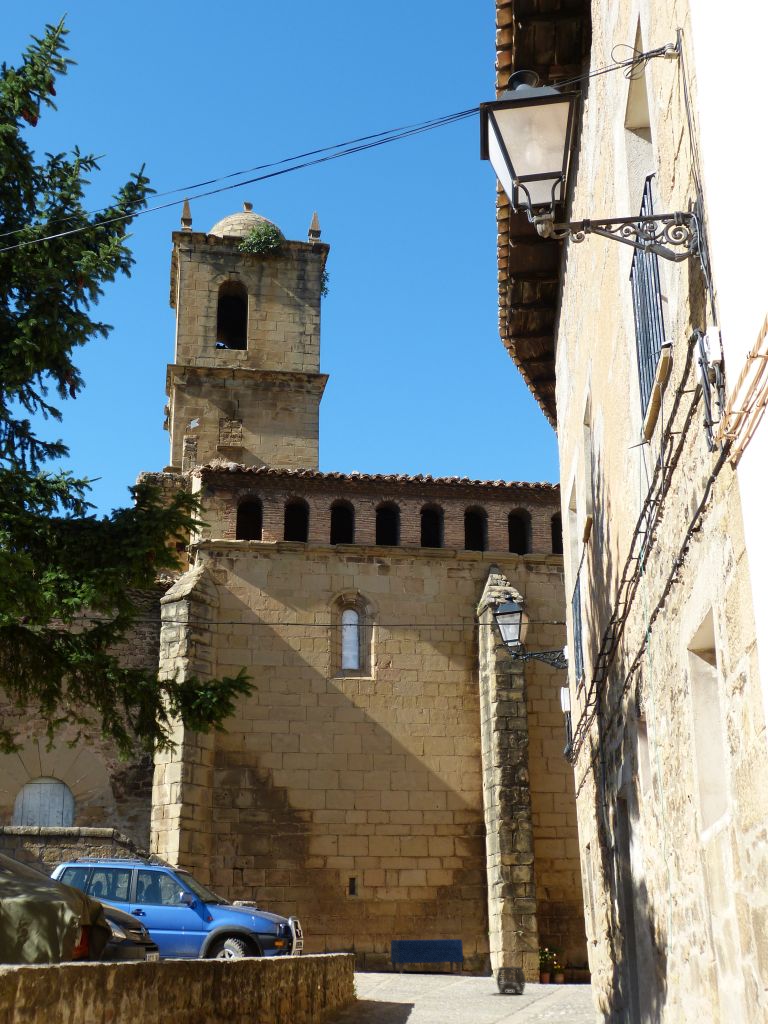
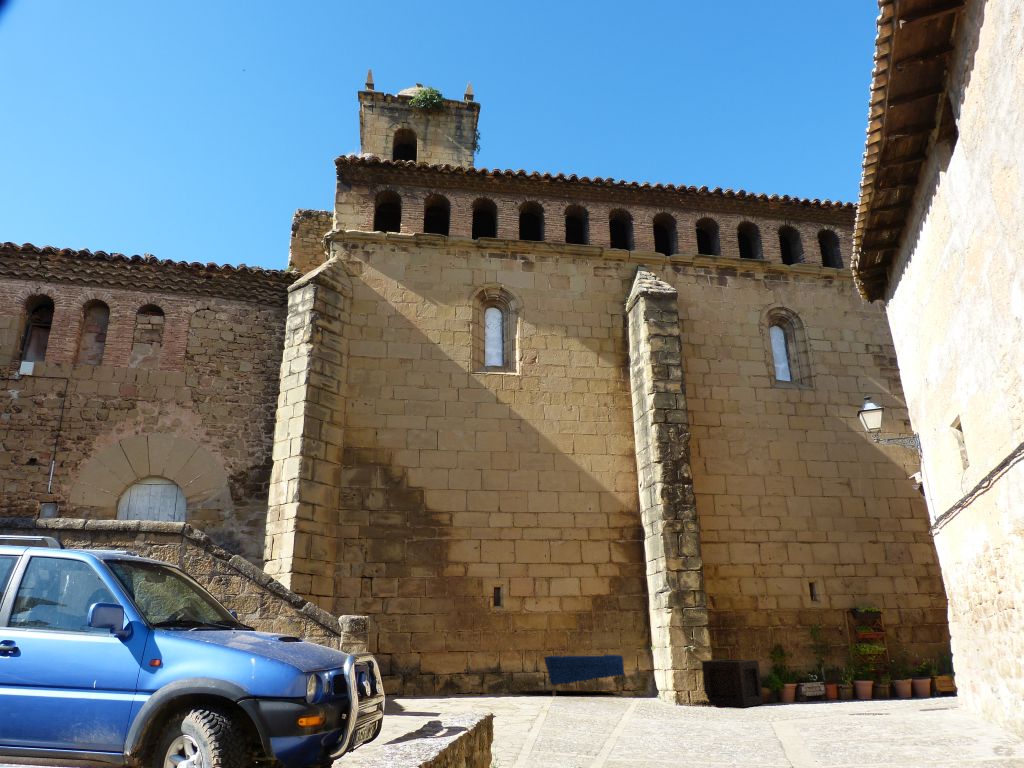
wooden crate: none [525,942,575,980] -> present [702,659,763,707]
woven basket: present [497,967,525,994] -> none [707,709,753,753]

